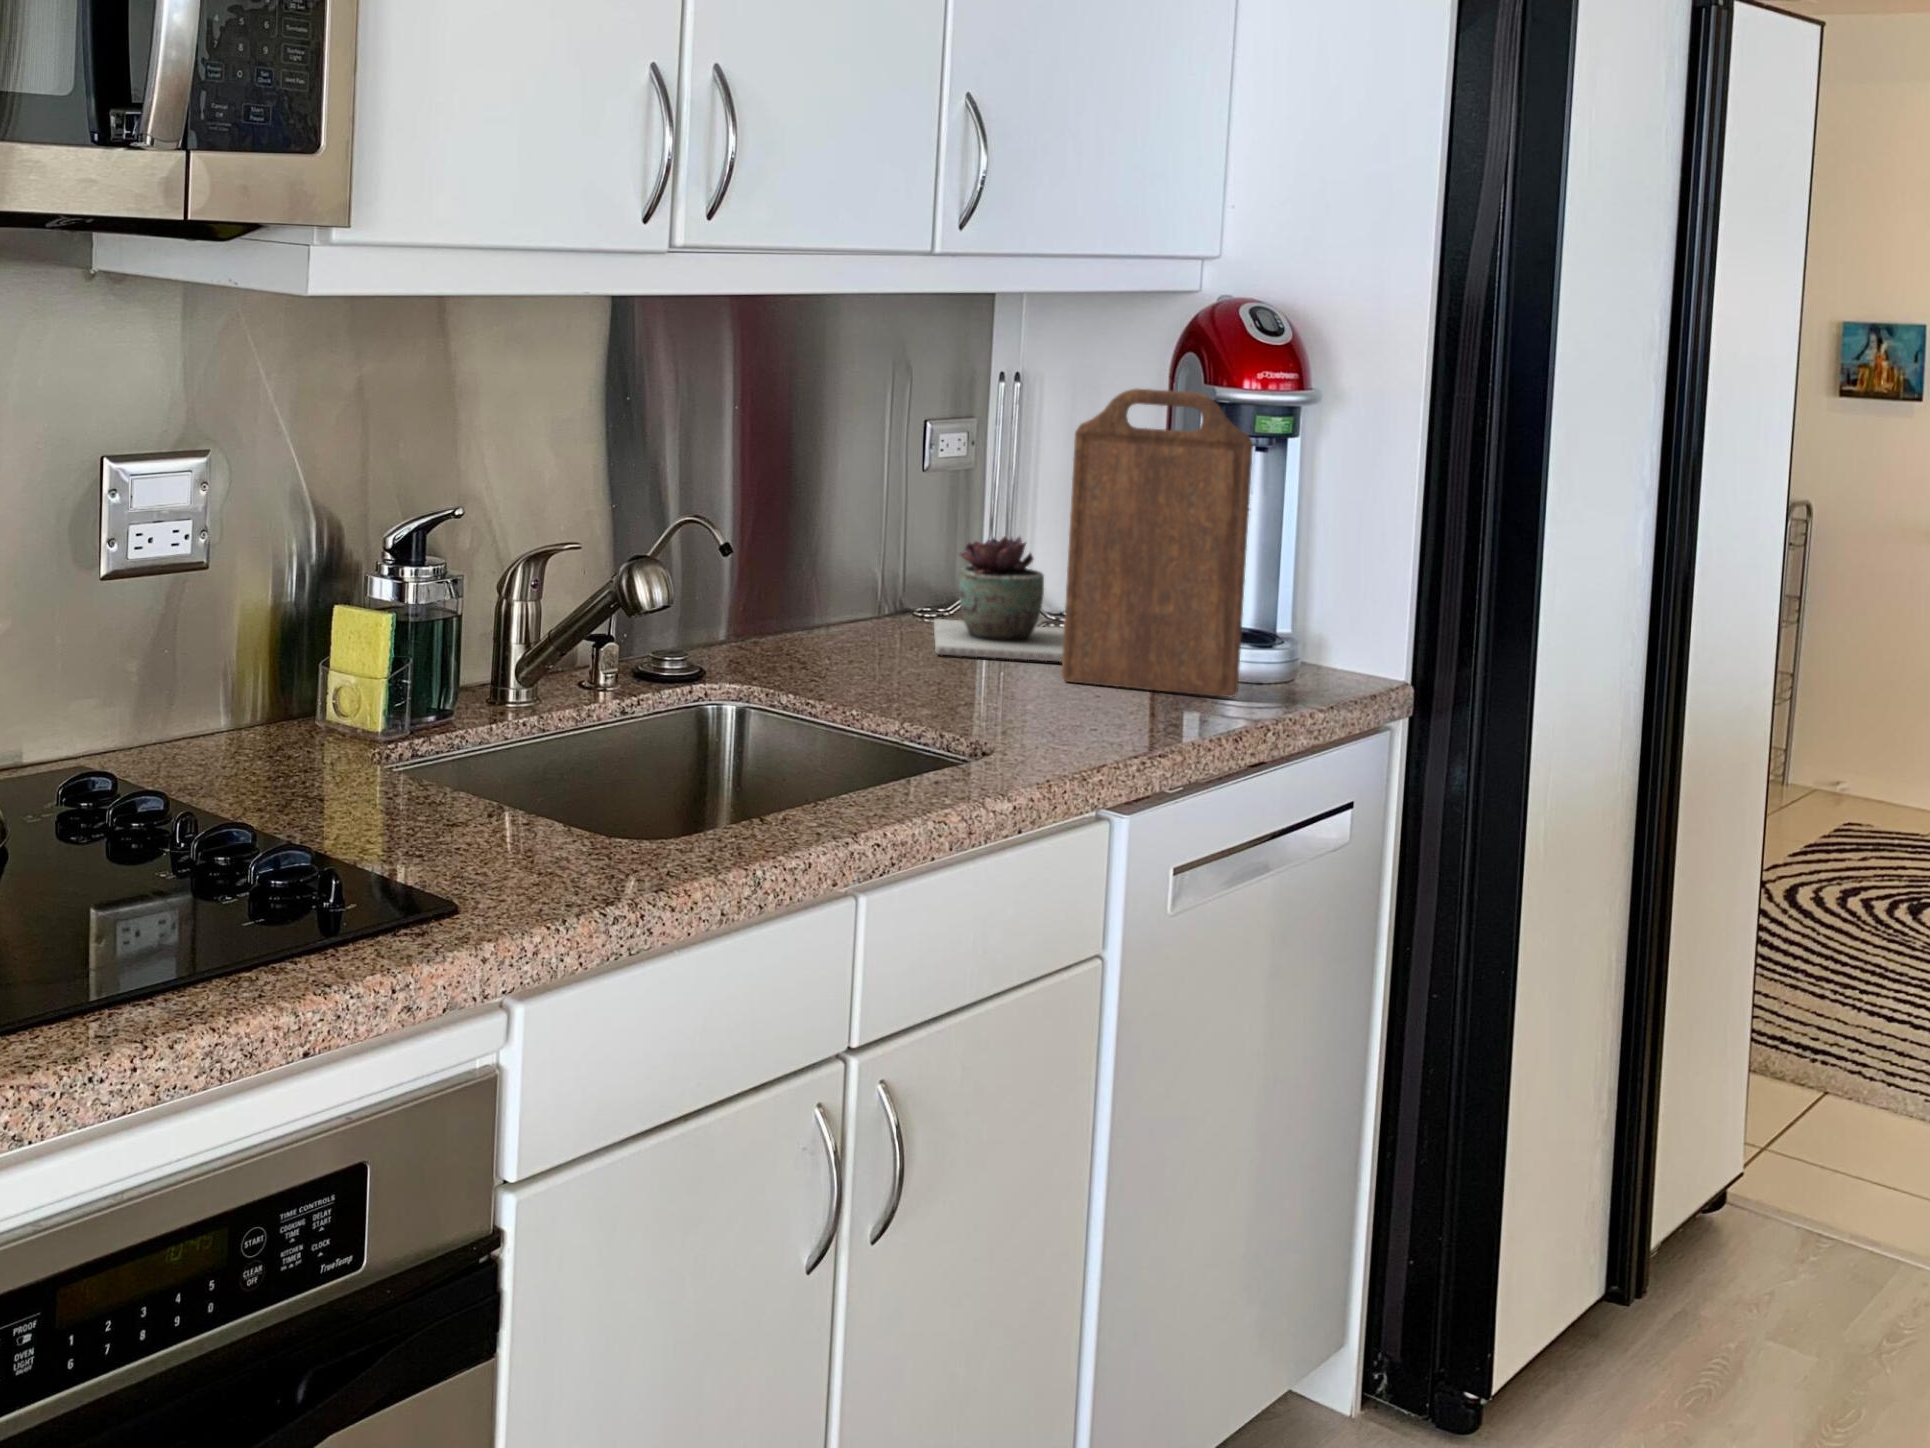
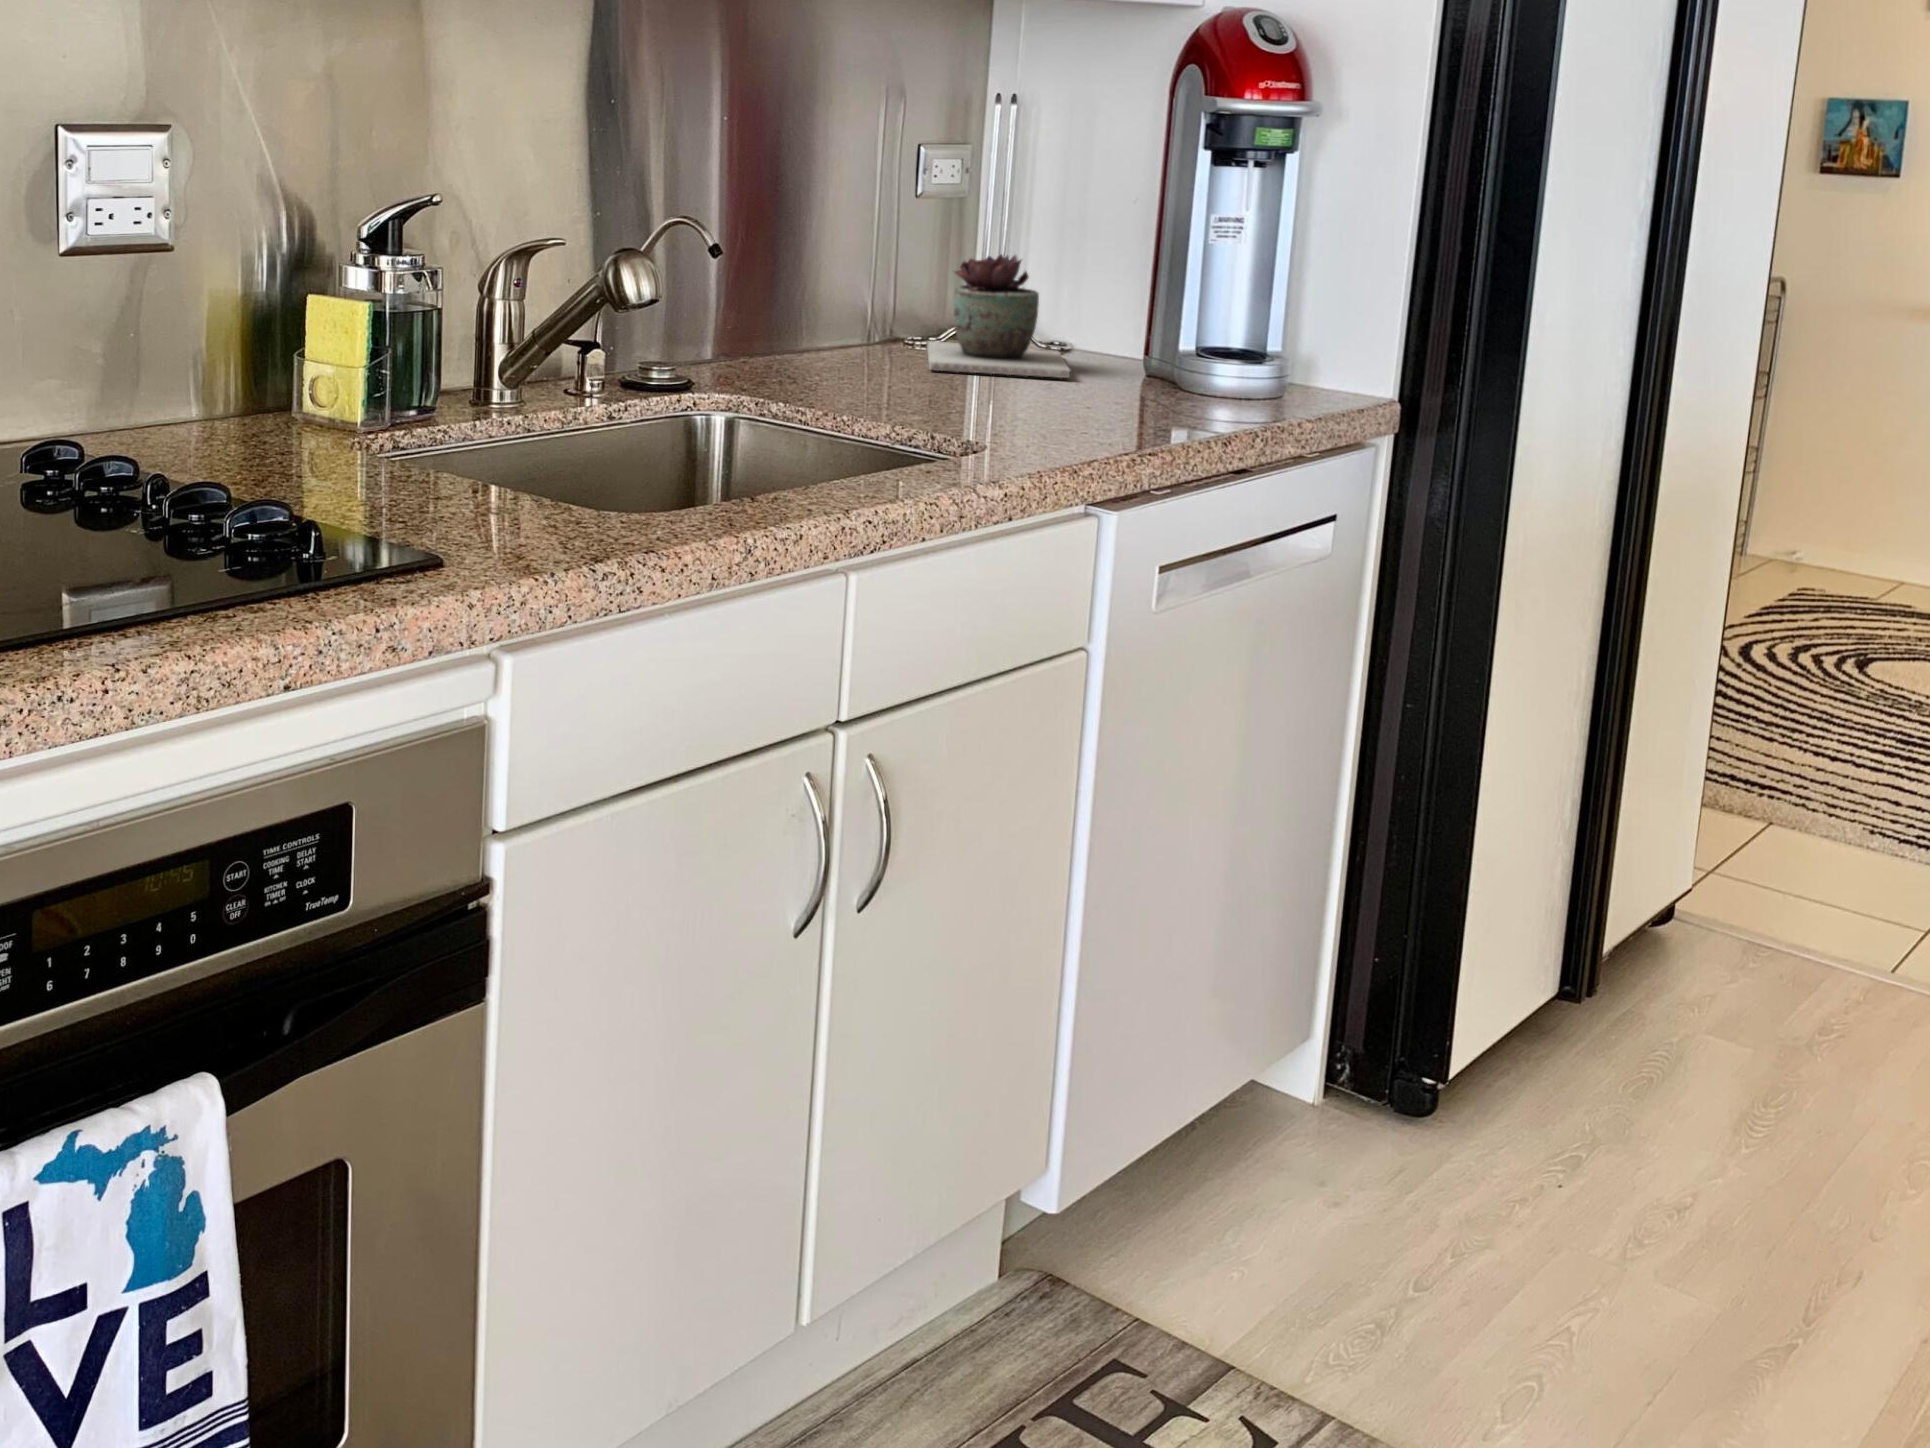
cutting board: present [1062,389,1253,697] -> none [1055,95,1253,408]

